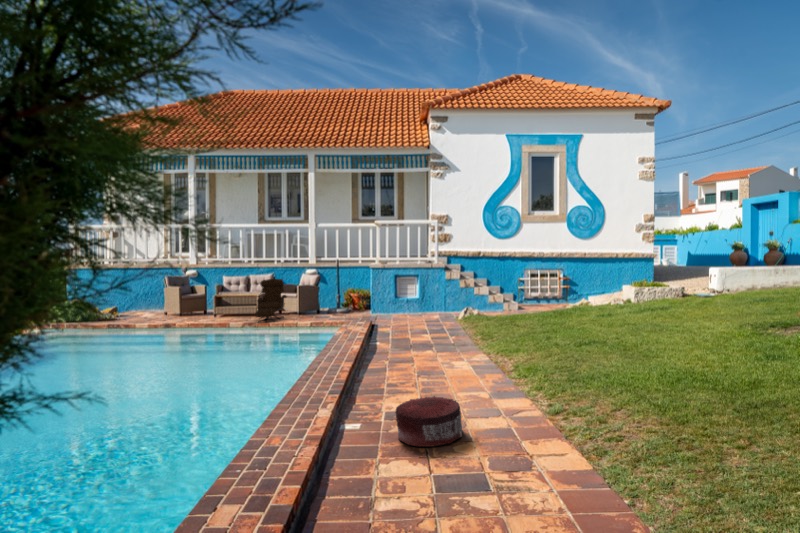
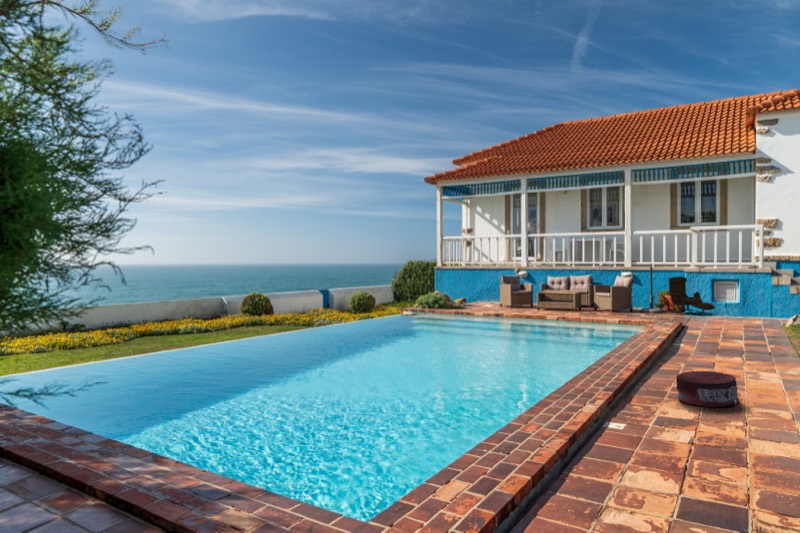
lounge chair: present [255,279,287,322] -> present [669,277,715,315]

